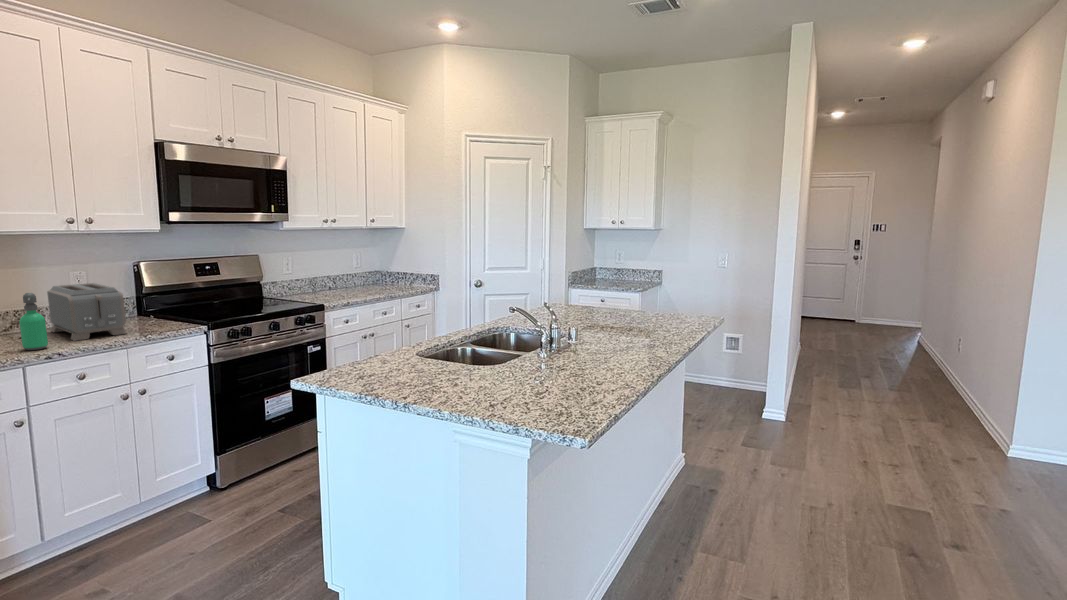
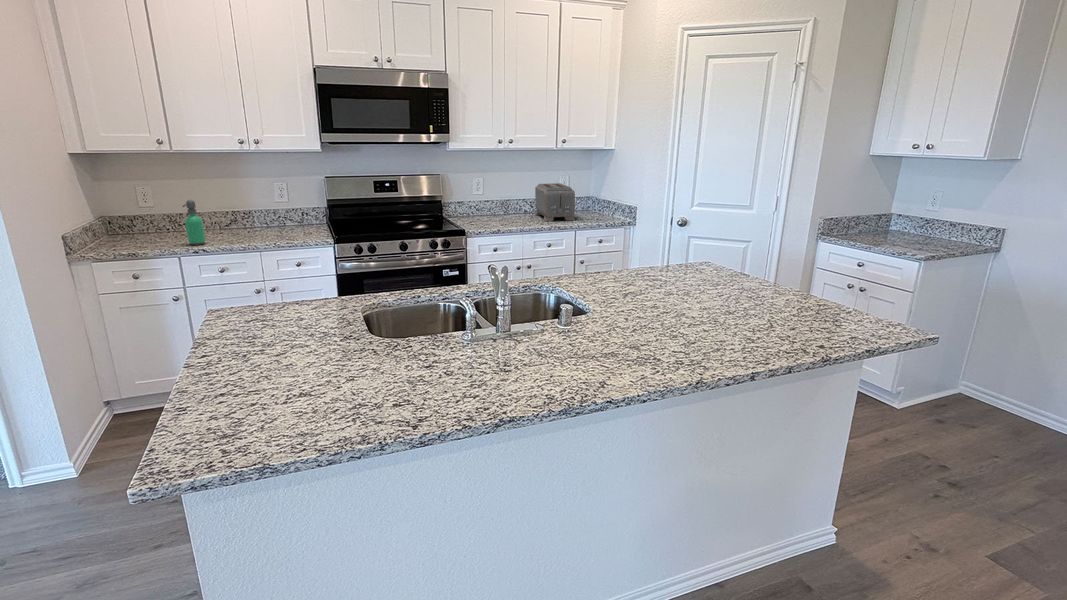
toaster: present [47,283,126,341] -> present [535,183,575,221]

